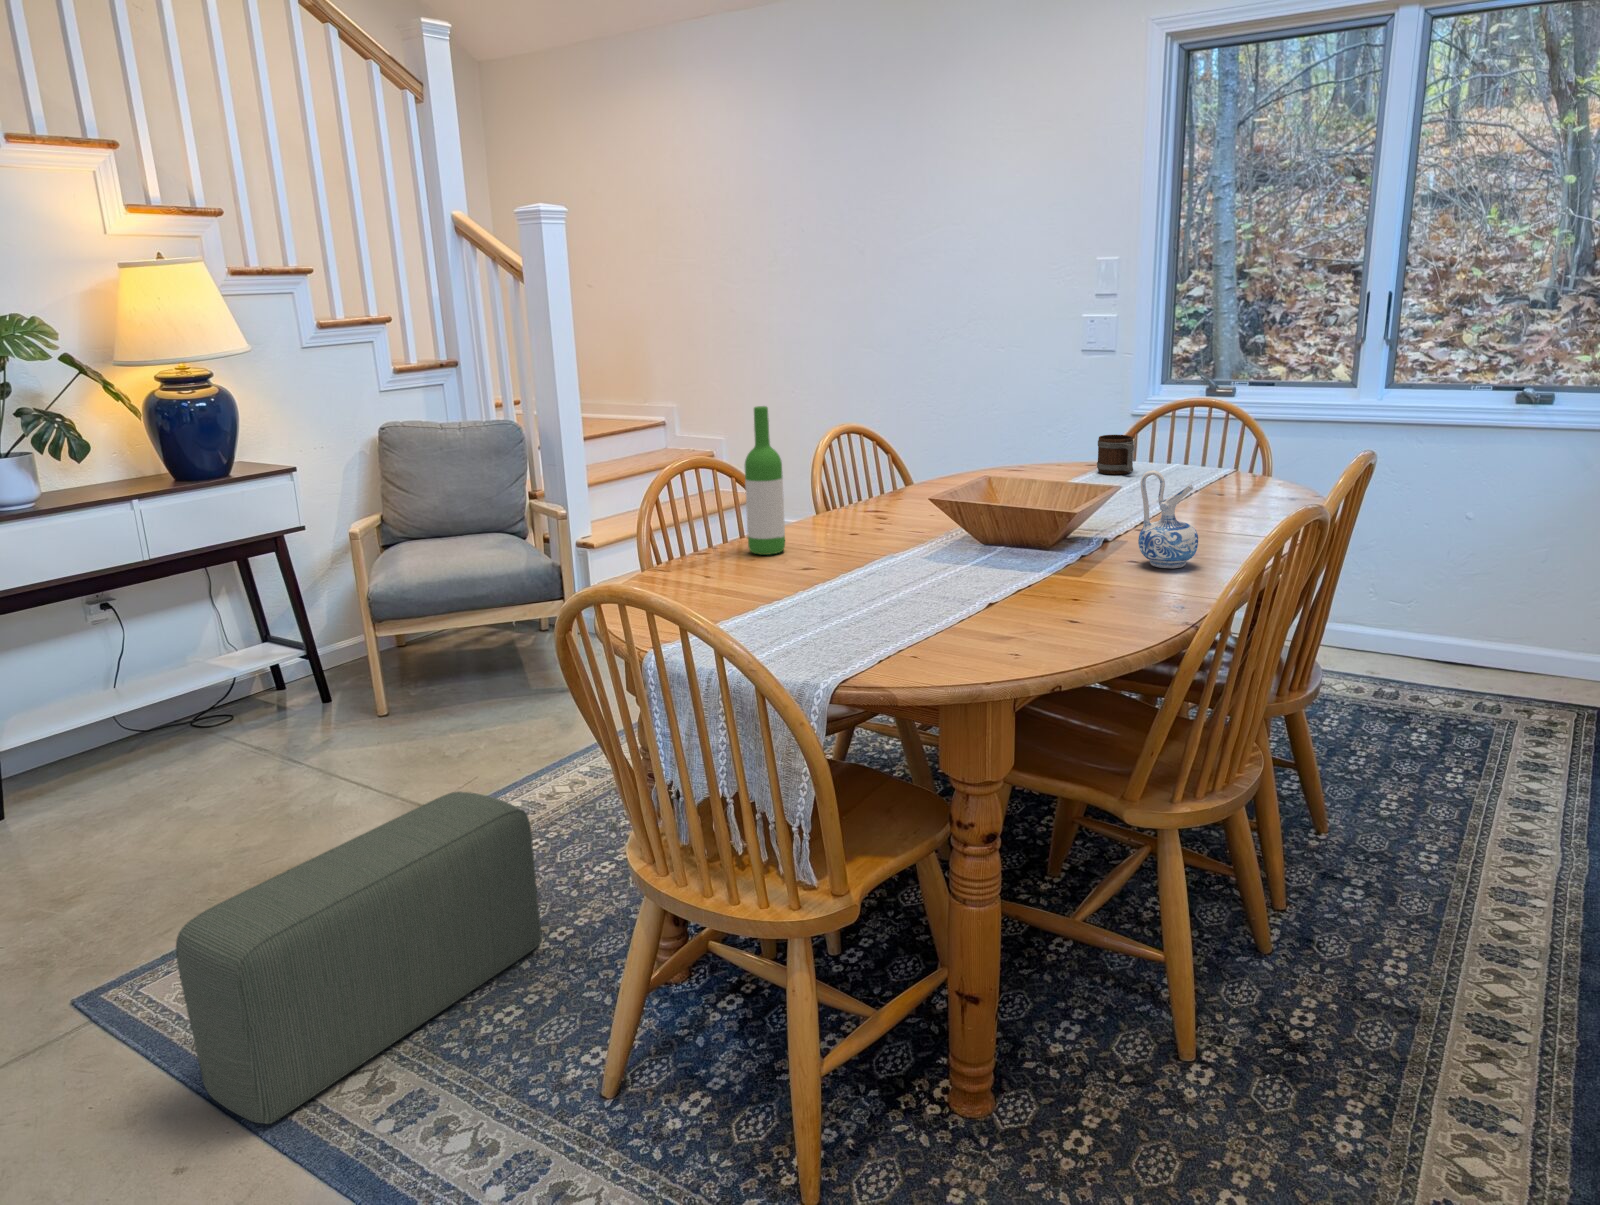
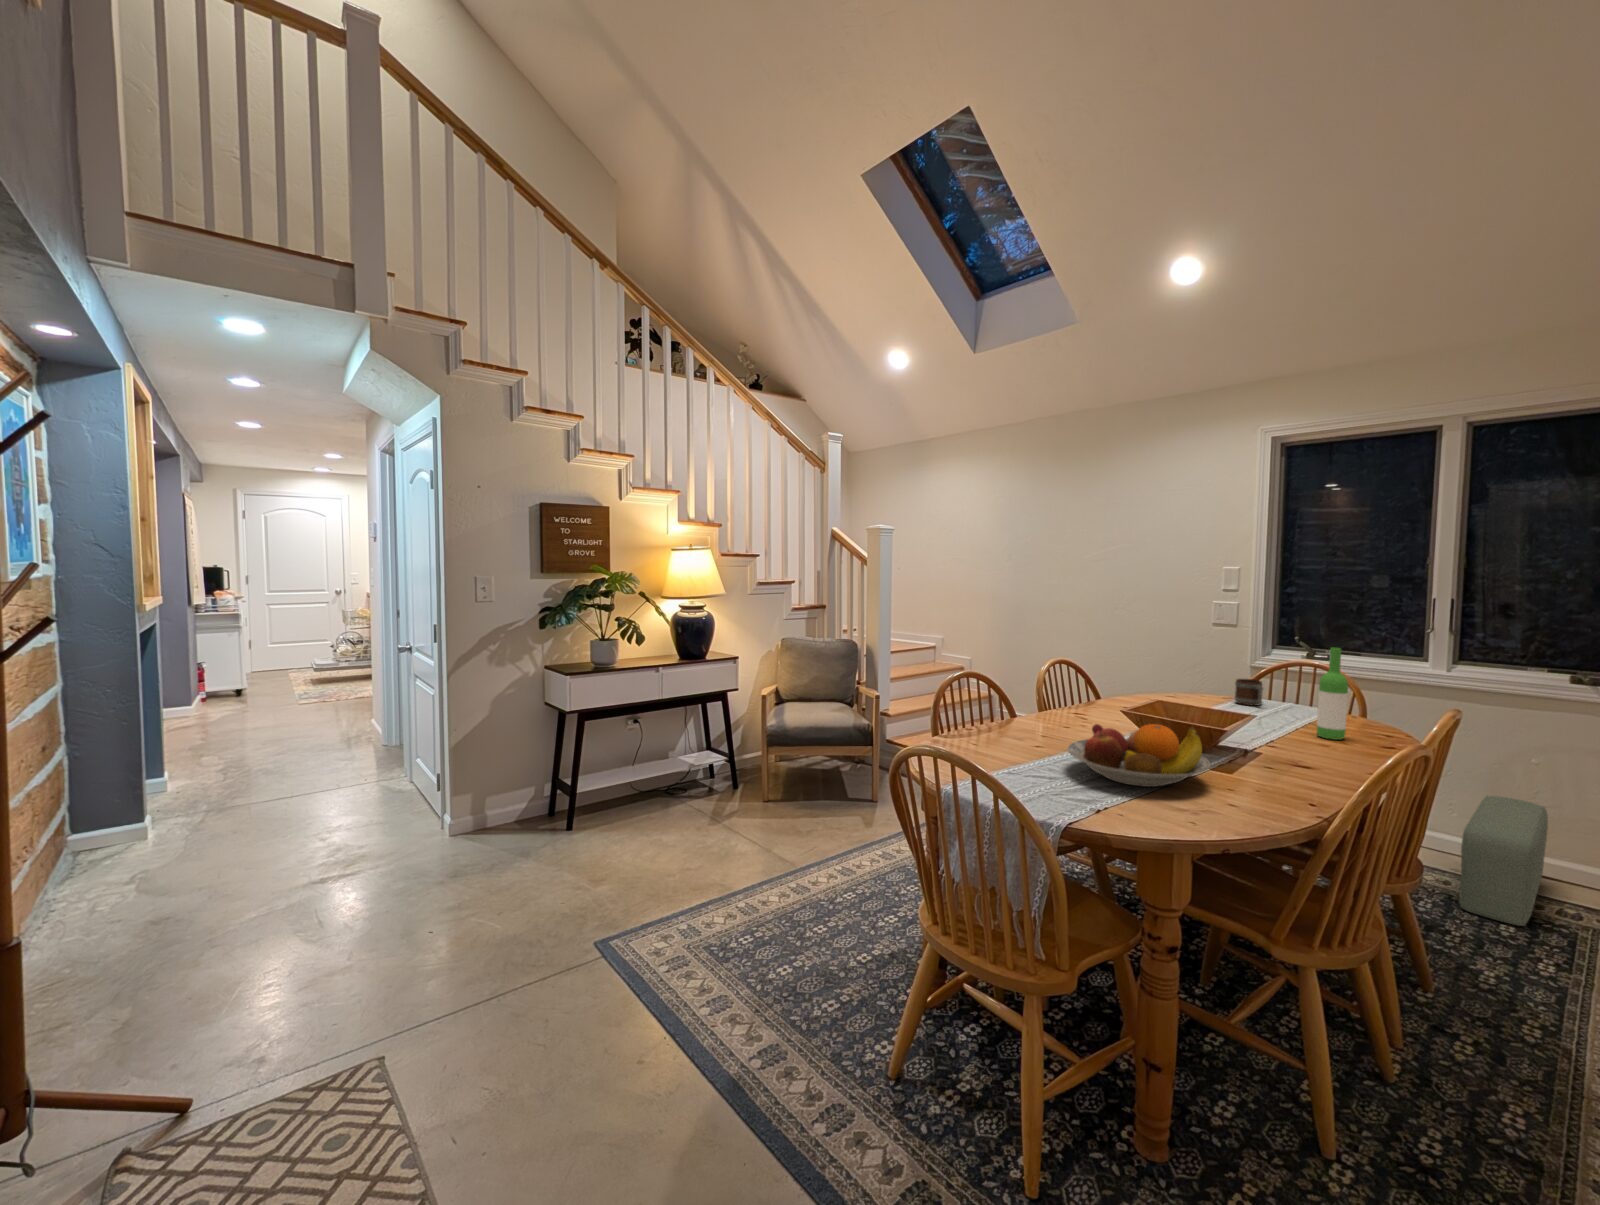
wine bottle: present [745,406,785,555] -> present [1317,648,1348,740]
ceramic pitcher: present [1138,470,1198,568] -> none [1277,709,1324,777]
fruit bowl: none [844,512,1046,609] -> present [1067,724,1210,787]
pouf: present [176,792,542,1124] -> present [1459,796,1548,926]

